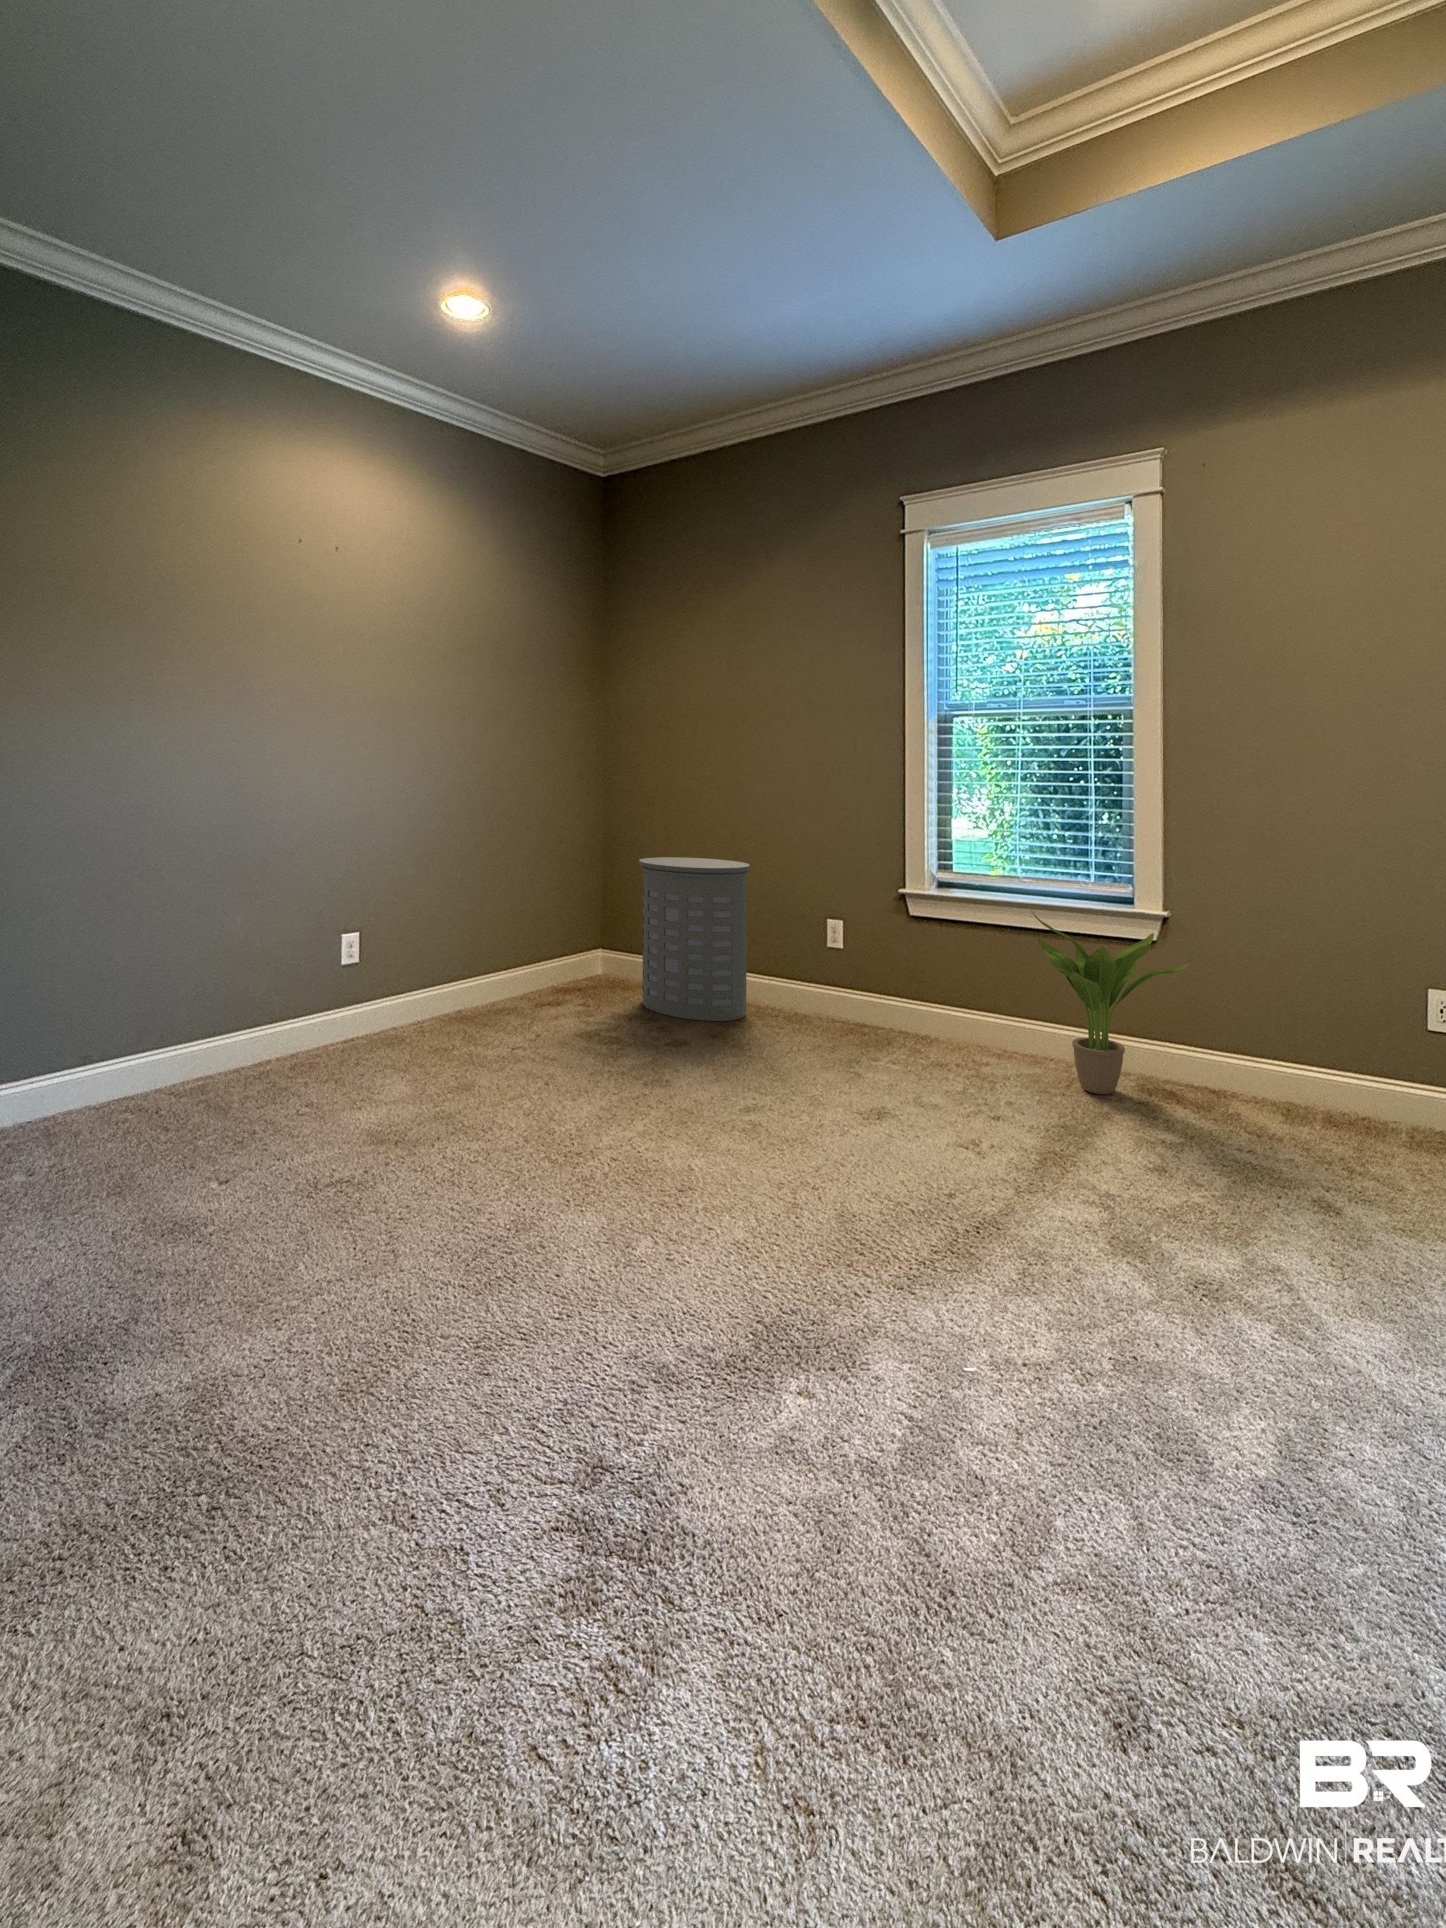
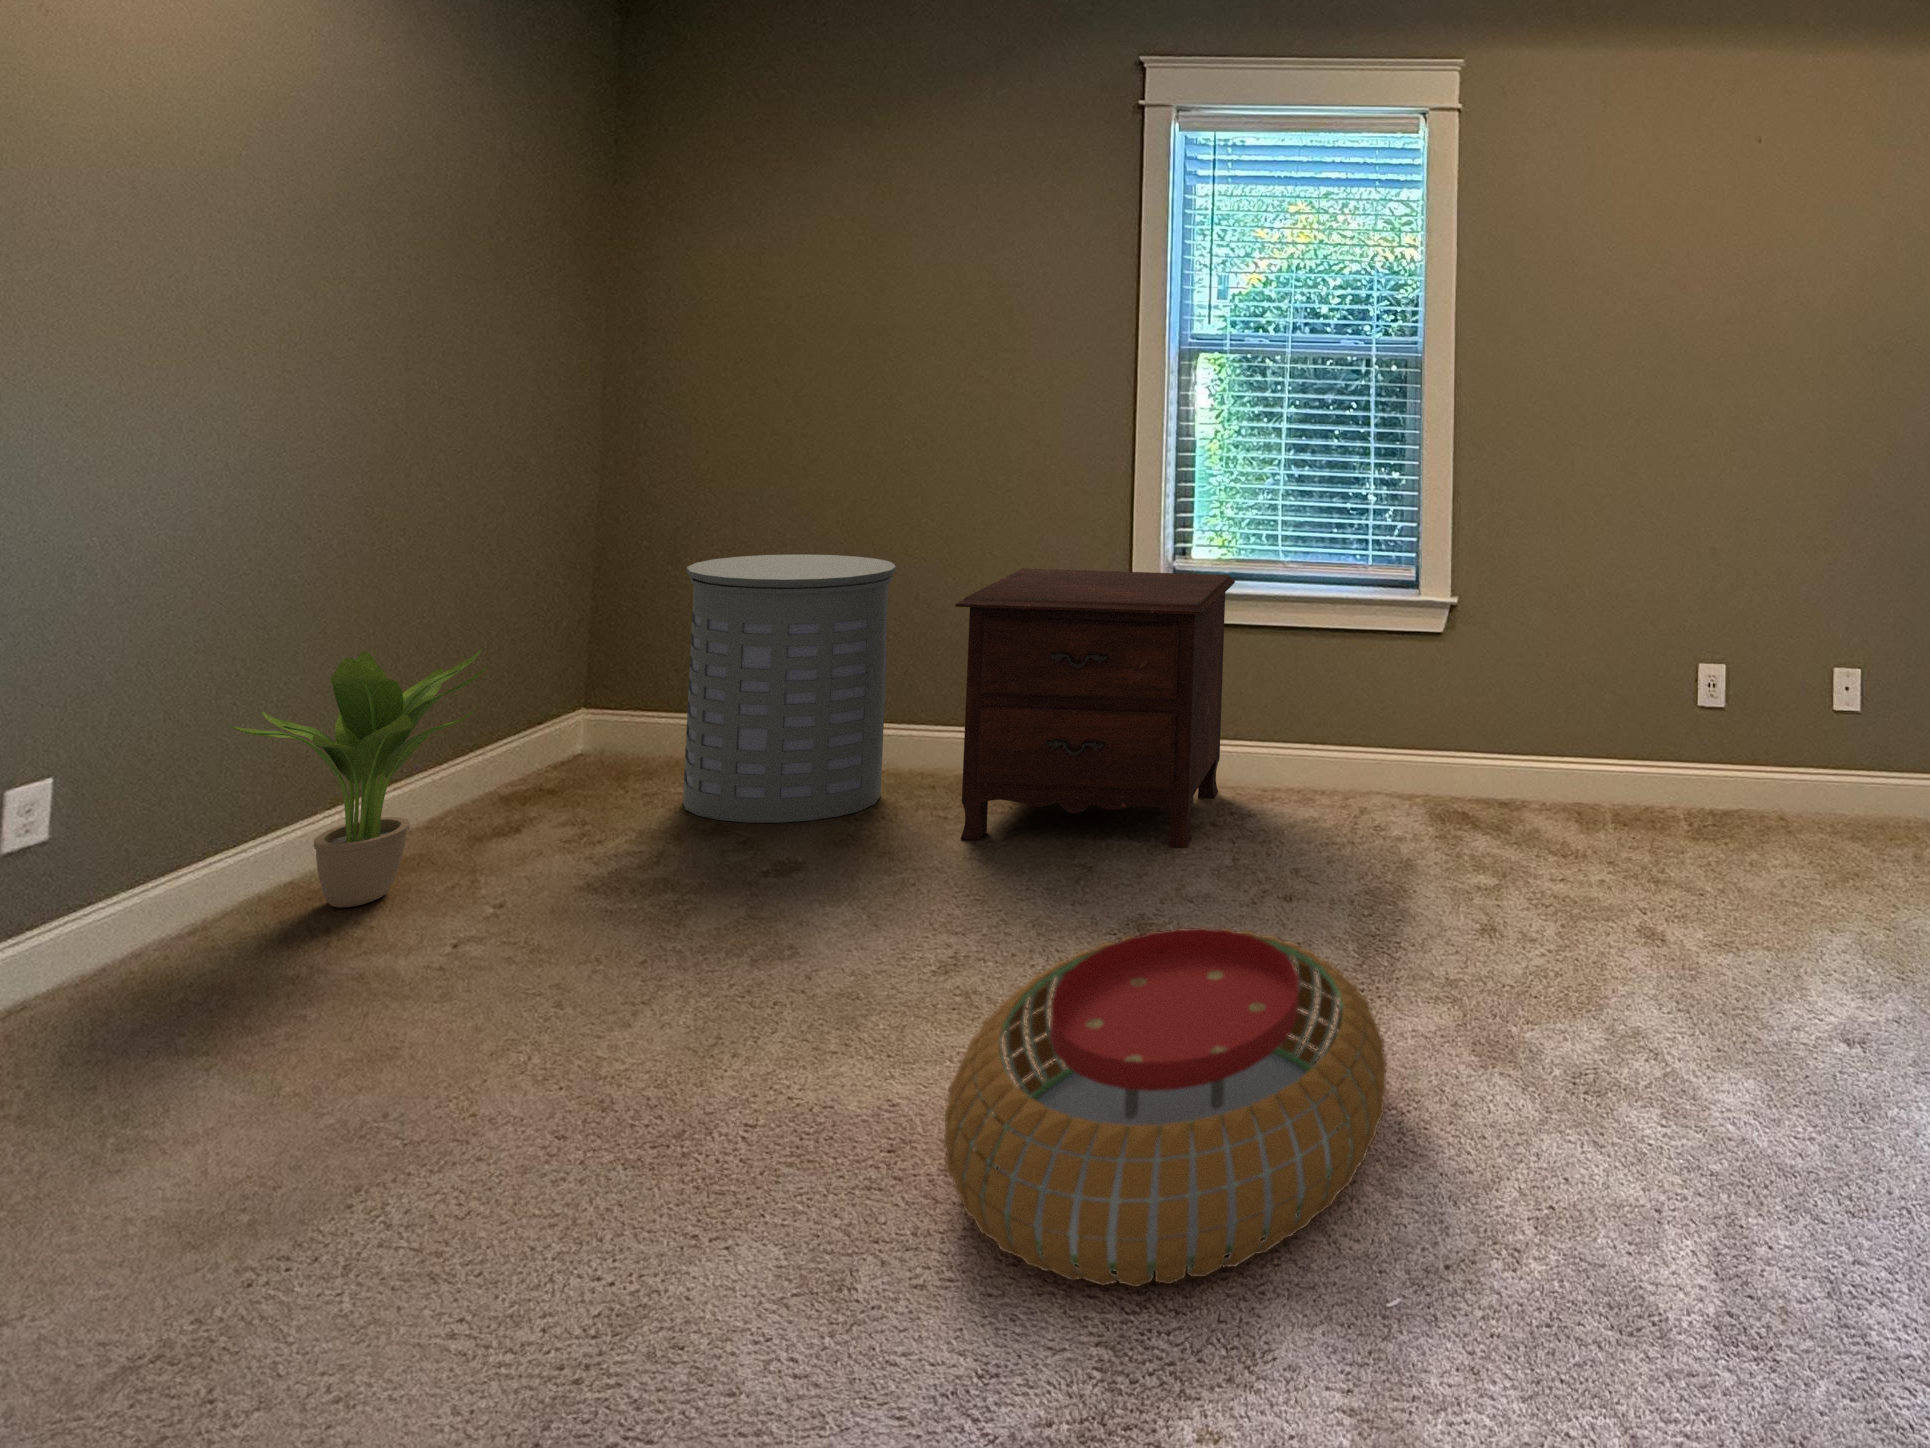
nightstand: none [775,873,976,1076] -> present [955,568,1235,847]
potted plant: present [1031,910,1190,1094] -> present [226,649,488,907]
pouf: none [697,1092,1010,1311] -> present [944,928,1387,1287]

